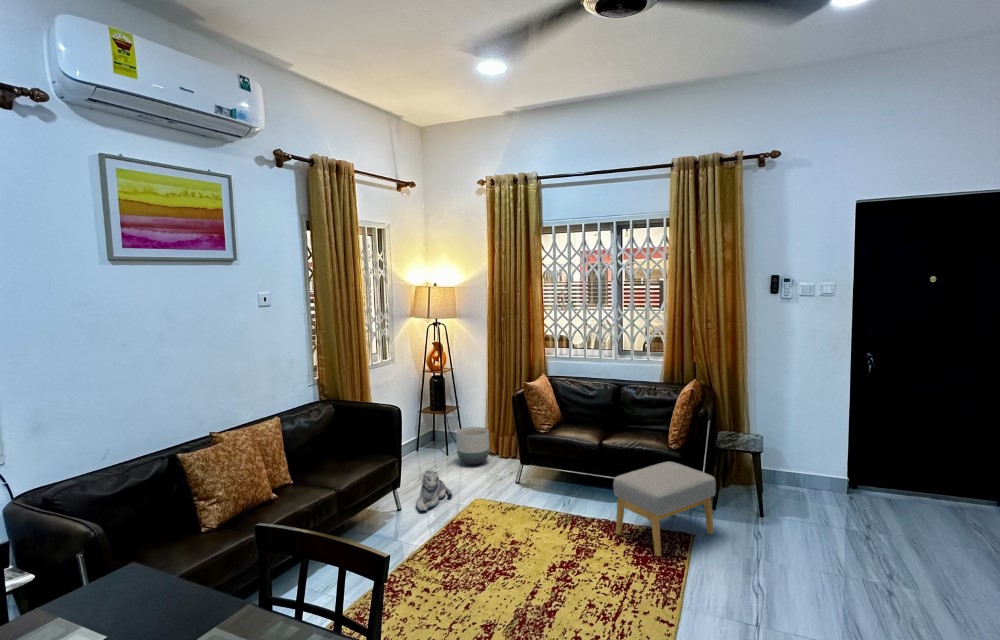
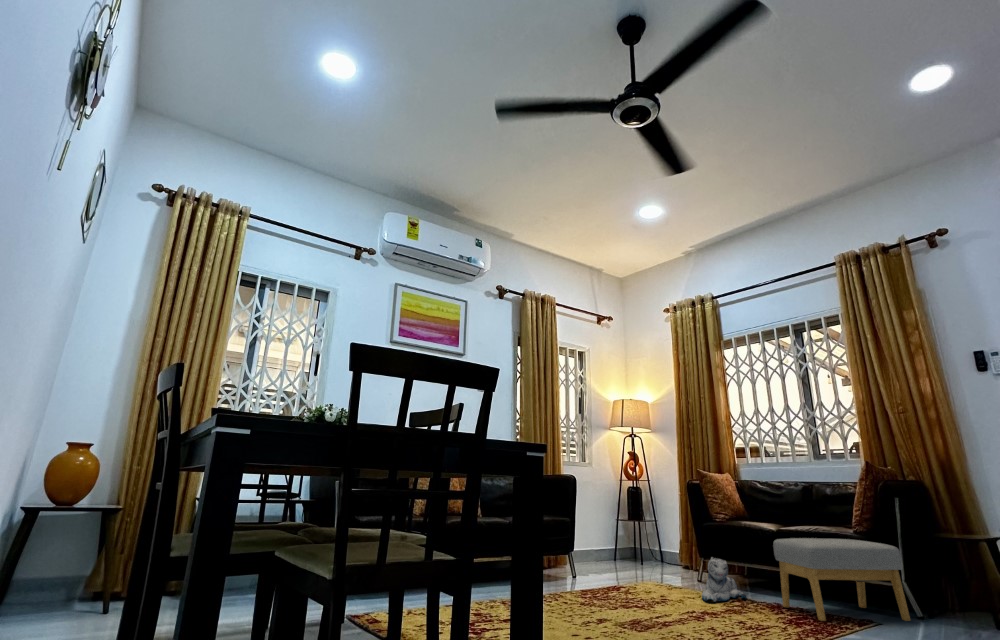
planter: present [457,427,489,465] -> none [647,533,681,569]
plush toy: present [416,471,452,511] -> present [702,557,747,602]

